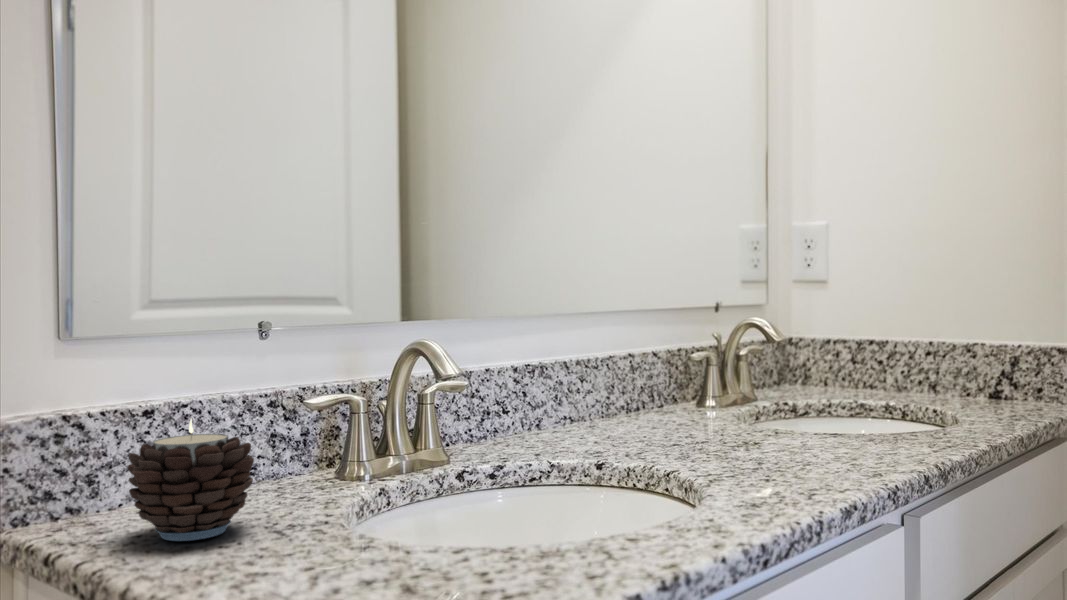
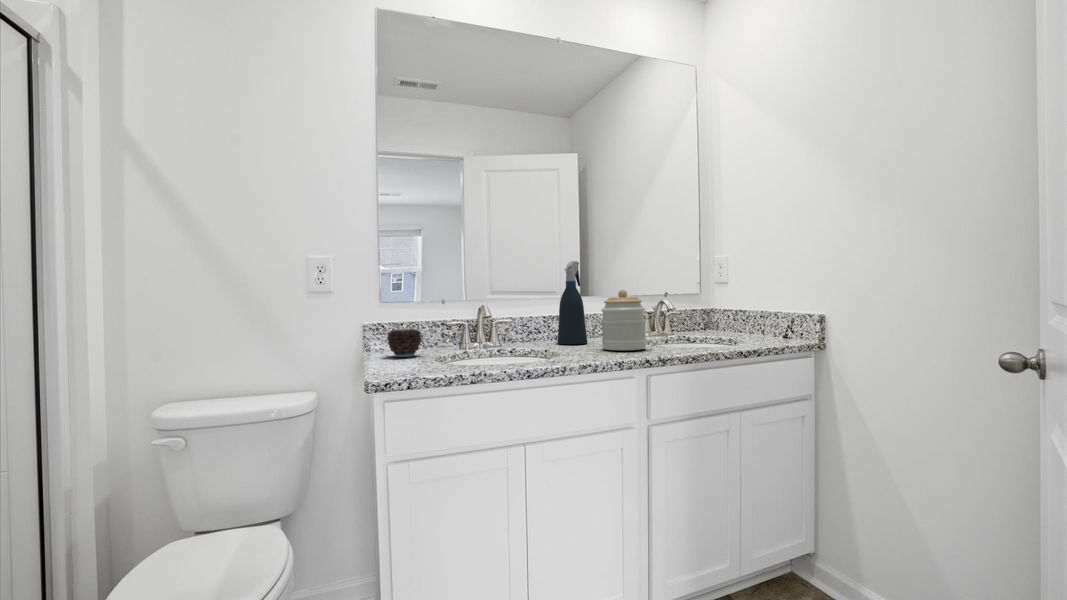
spray bottle: none [567,223,645,444] -> present [558,261,587,344]
jar: none [728,301,849,463] -> present [601,290,646,350]

